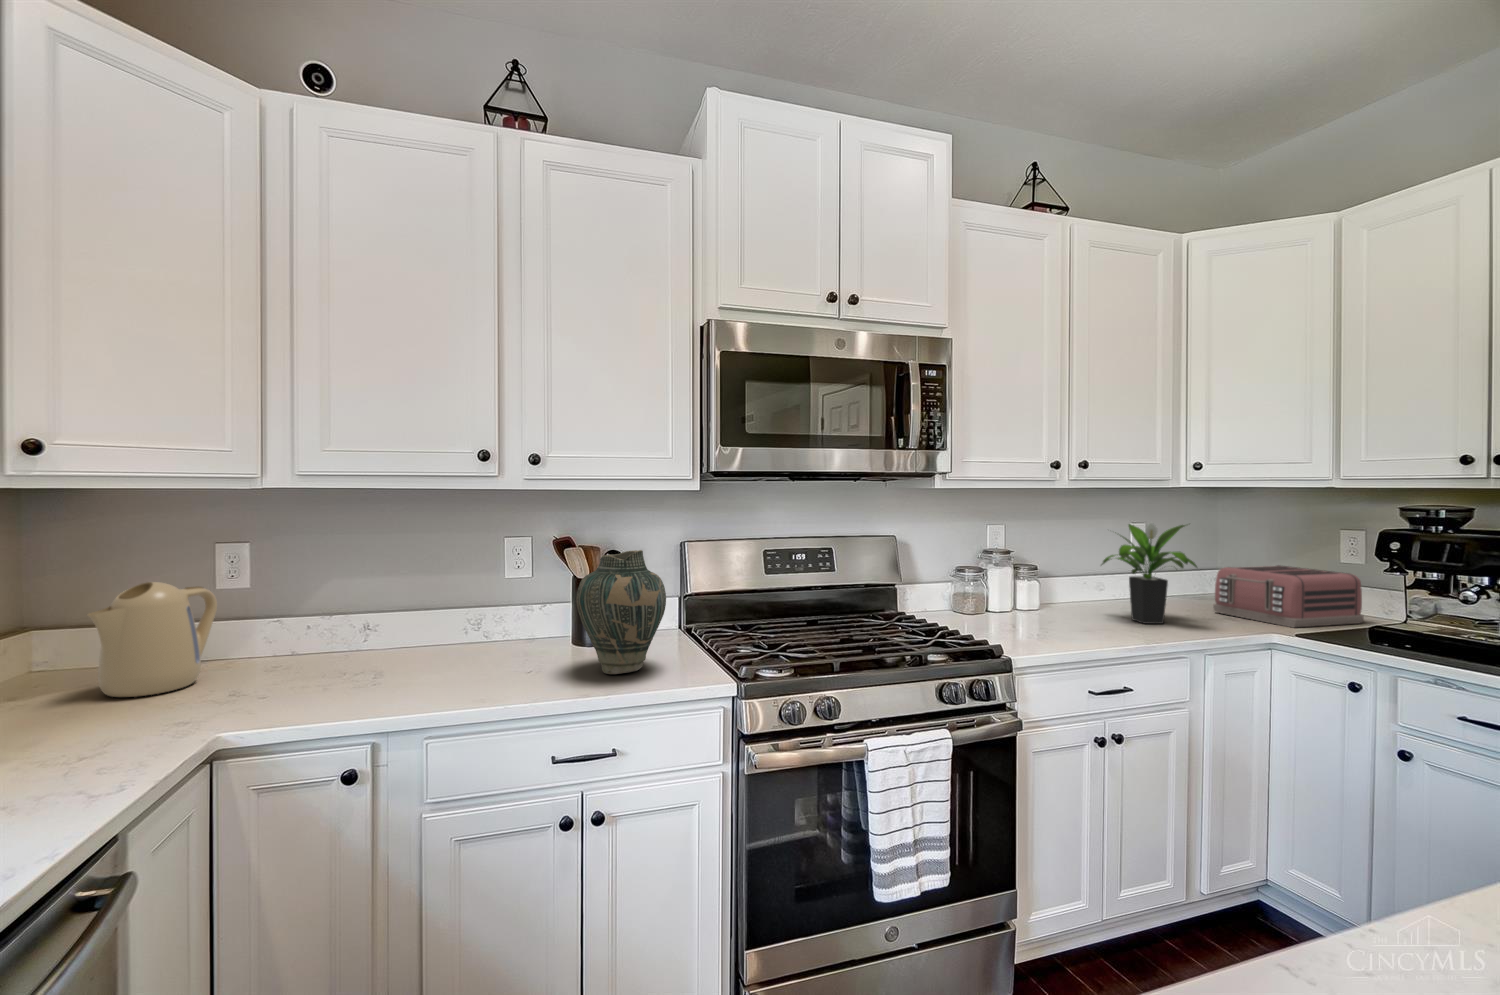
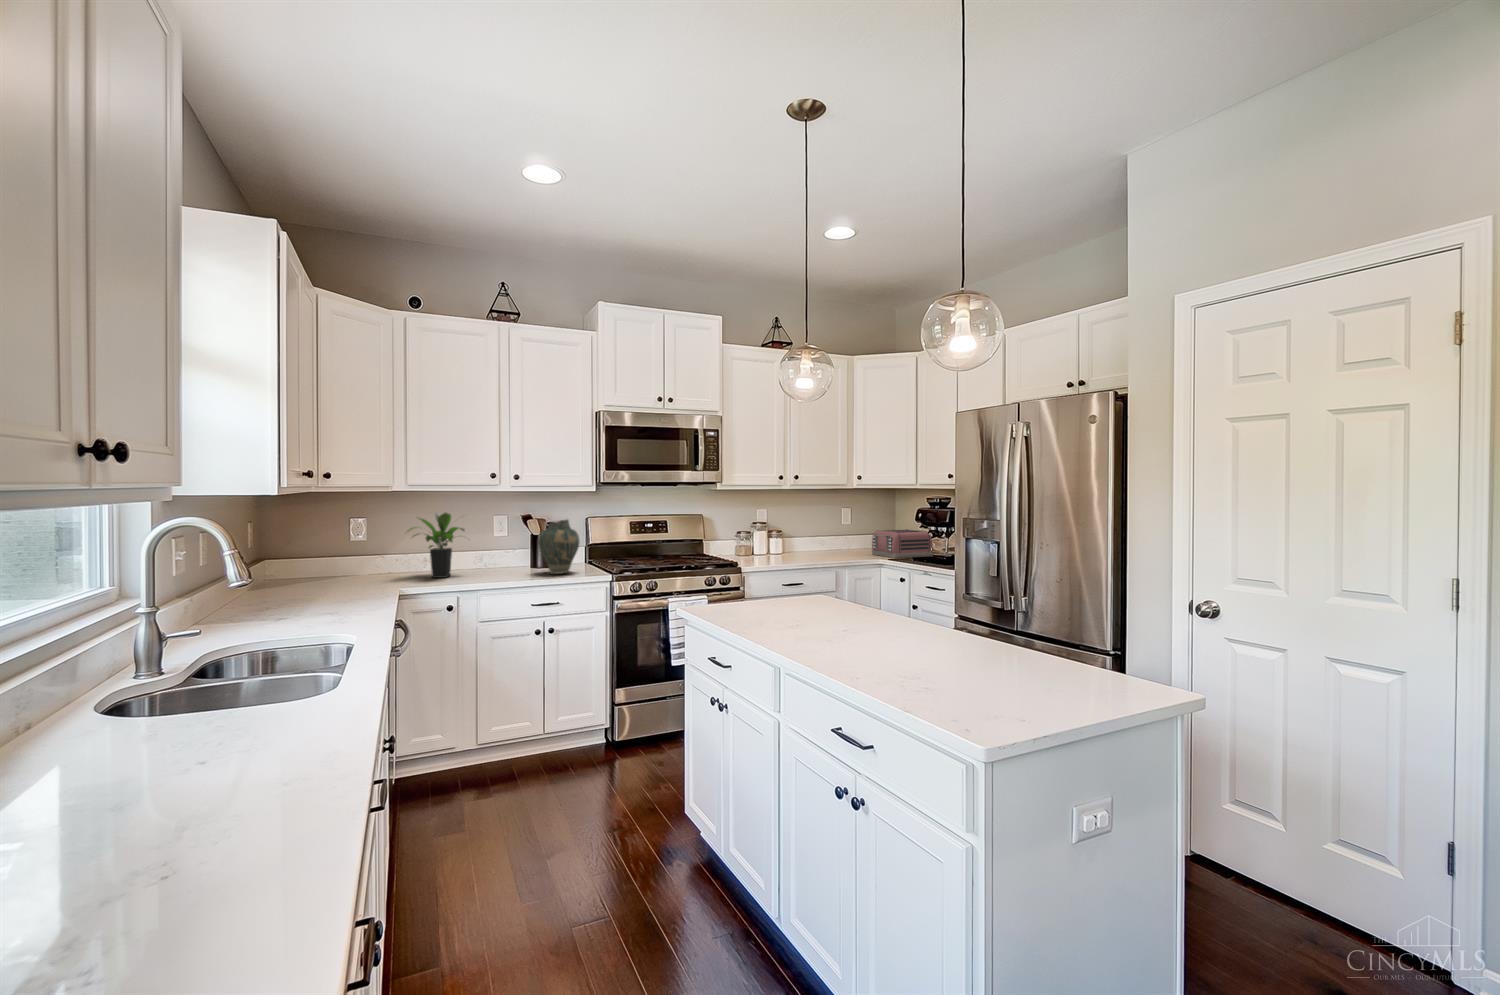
potted plant: present [1102,523,1197,624] -> present [408,513,464,578]
kettle: present [88,582,217,697] -> none [326,534,368,583]

